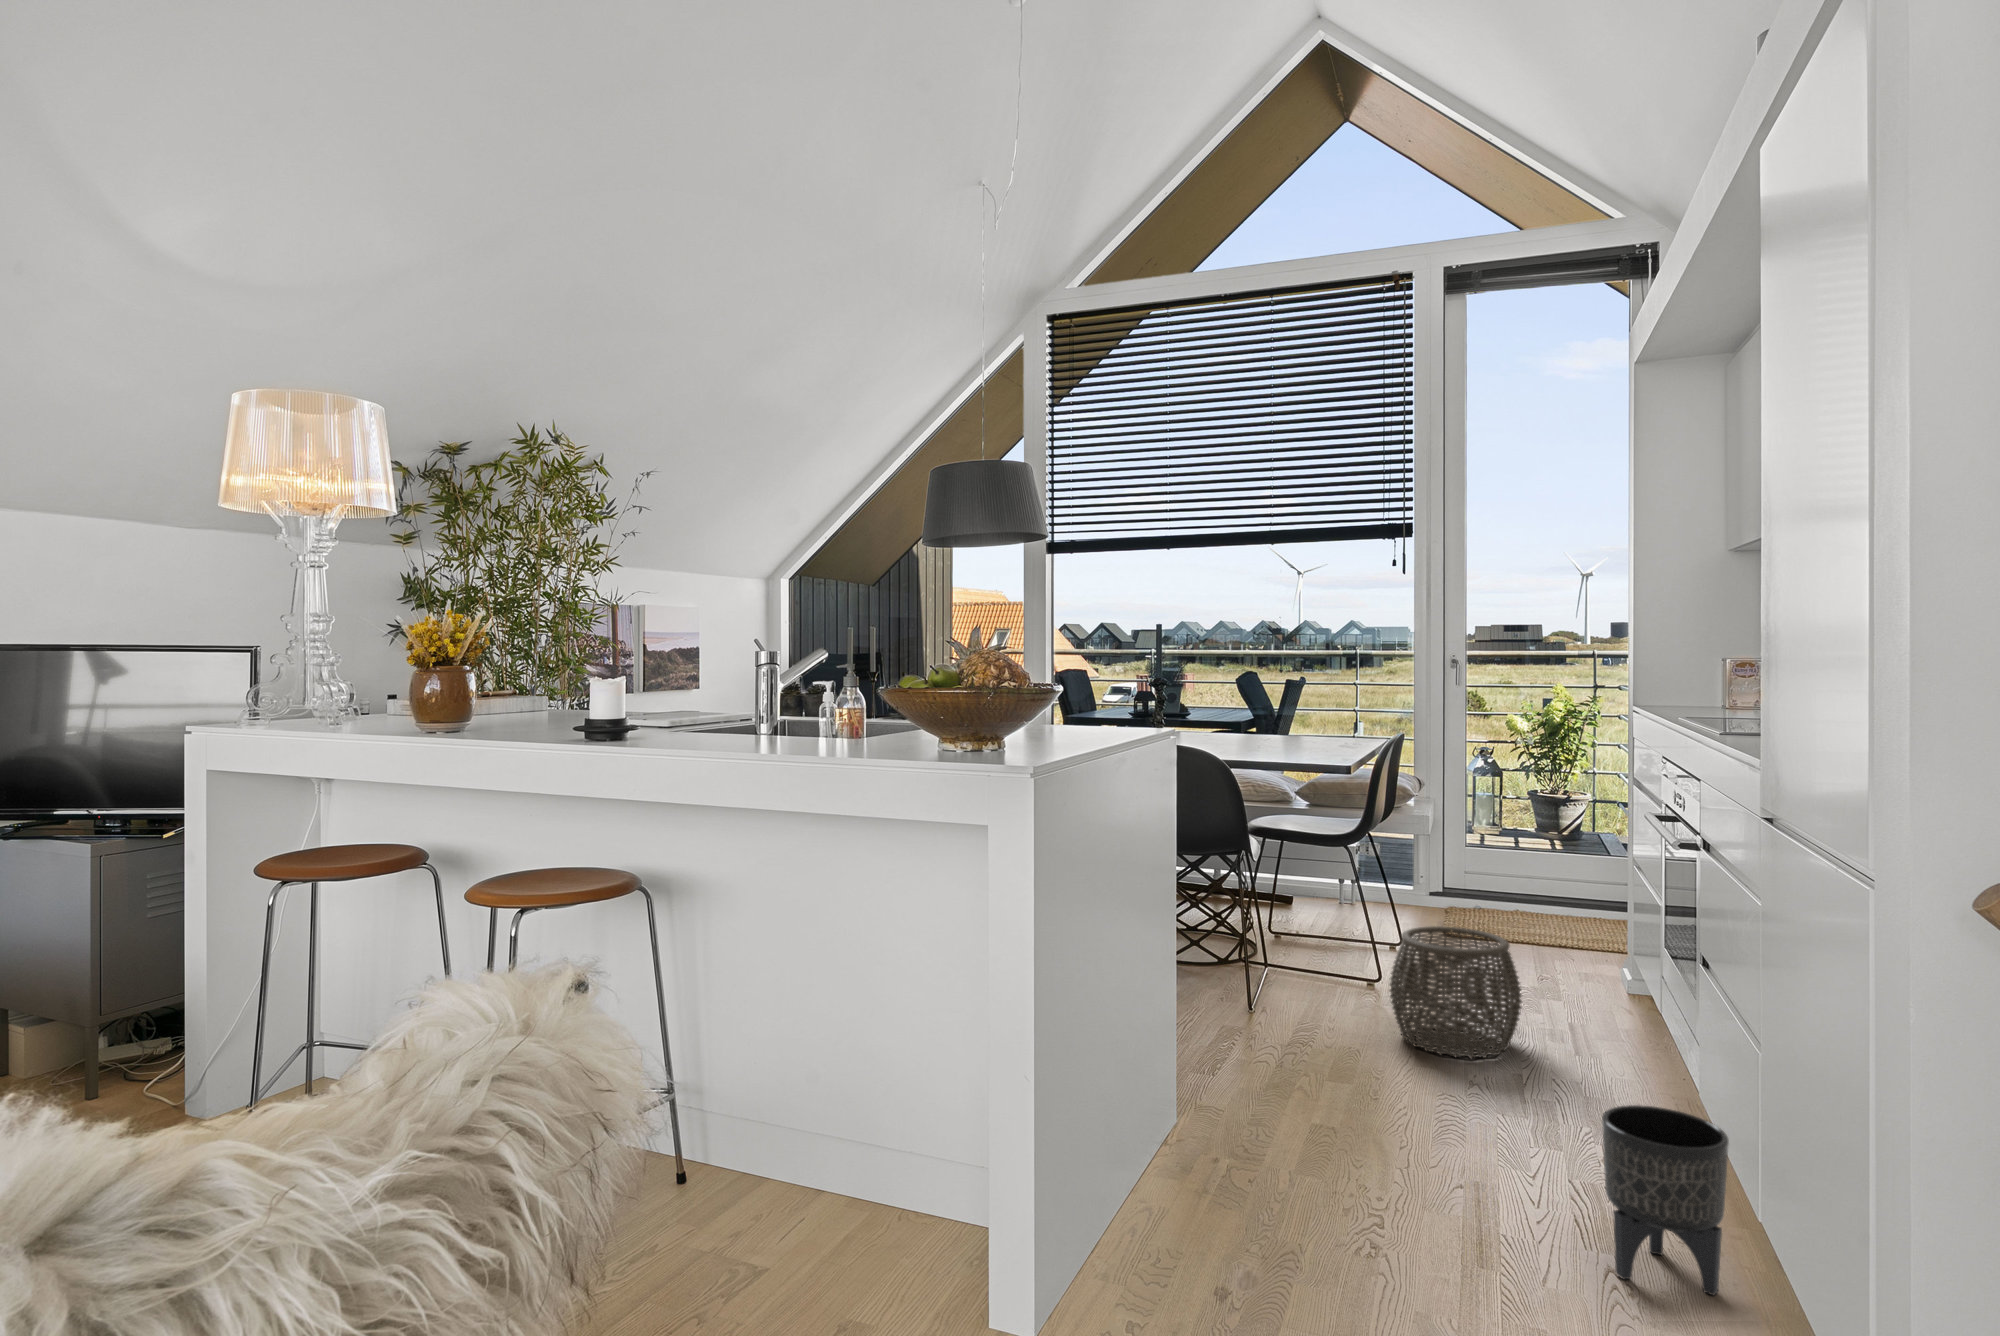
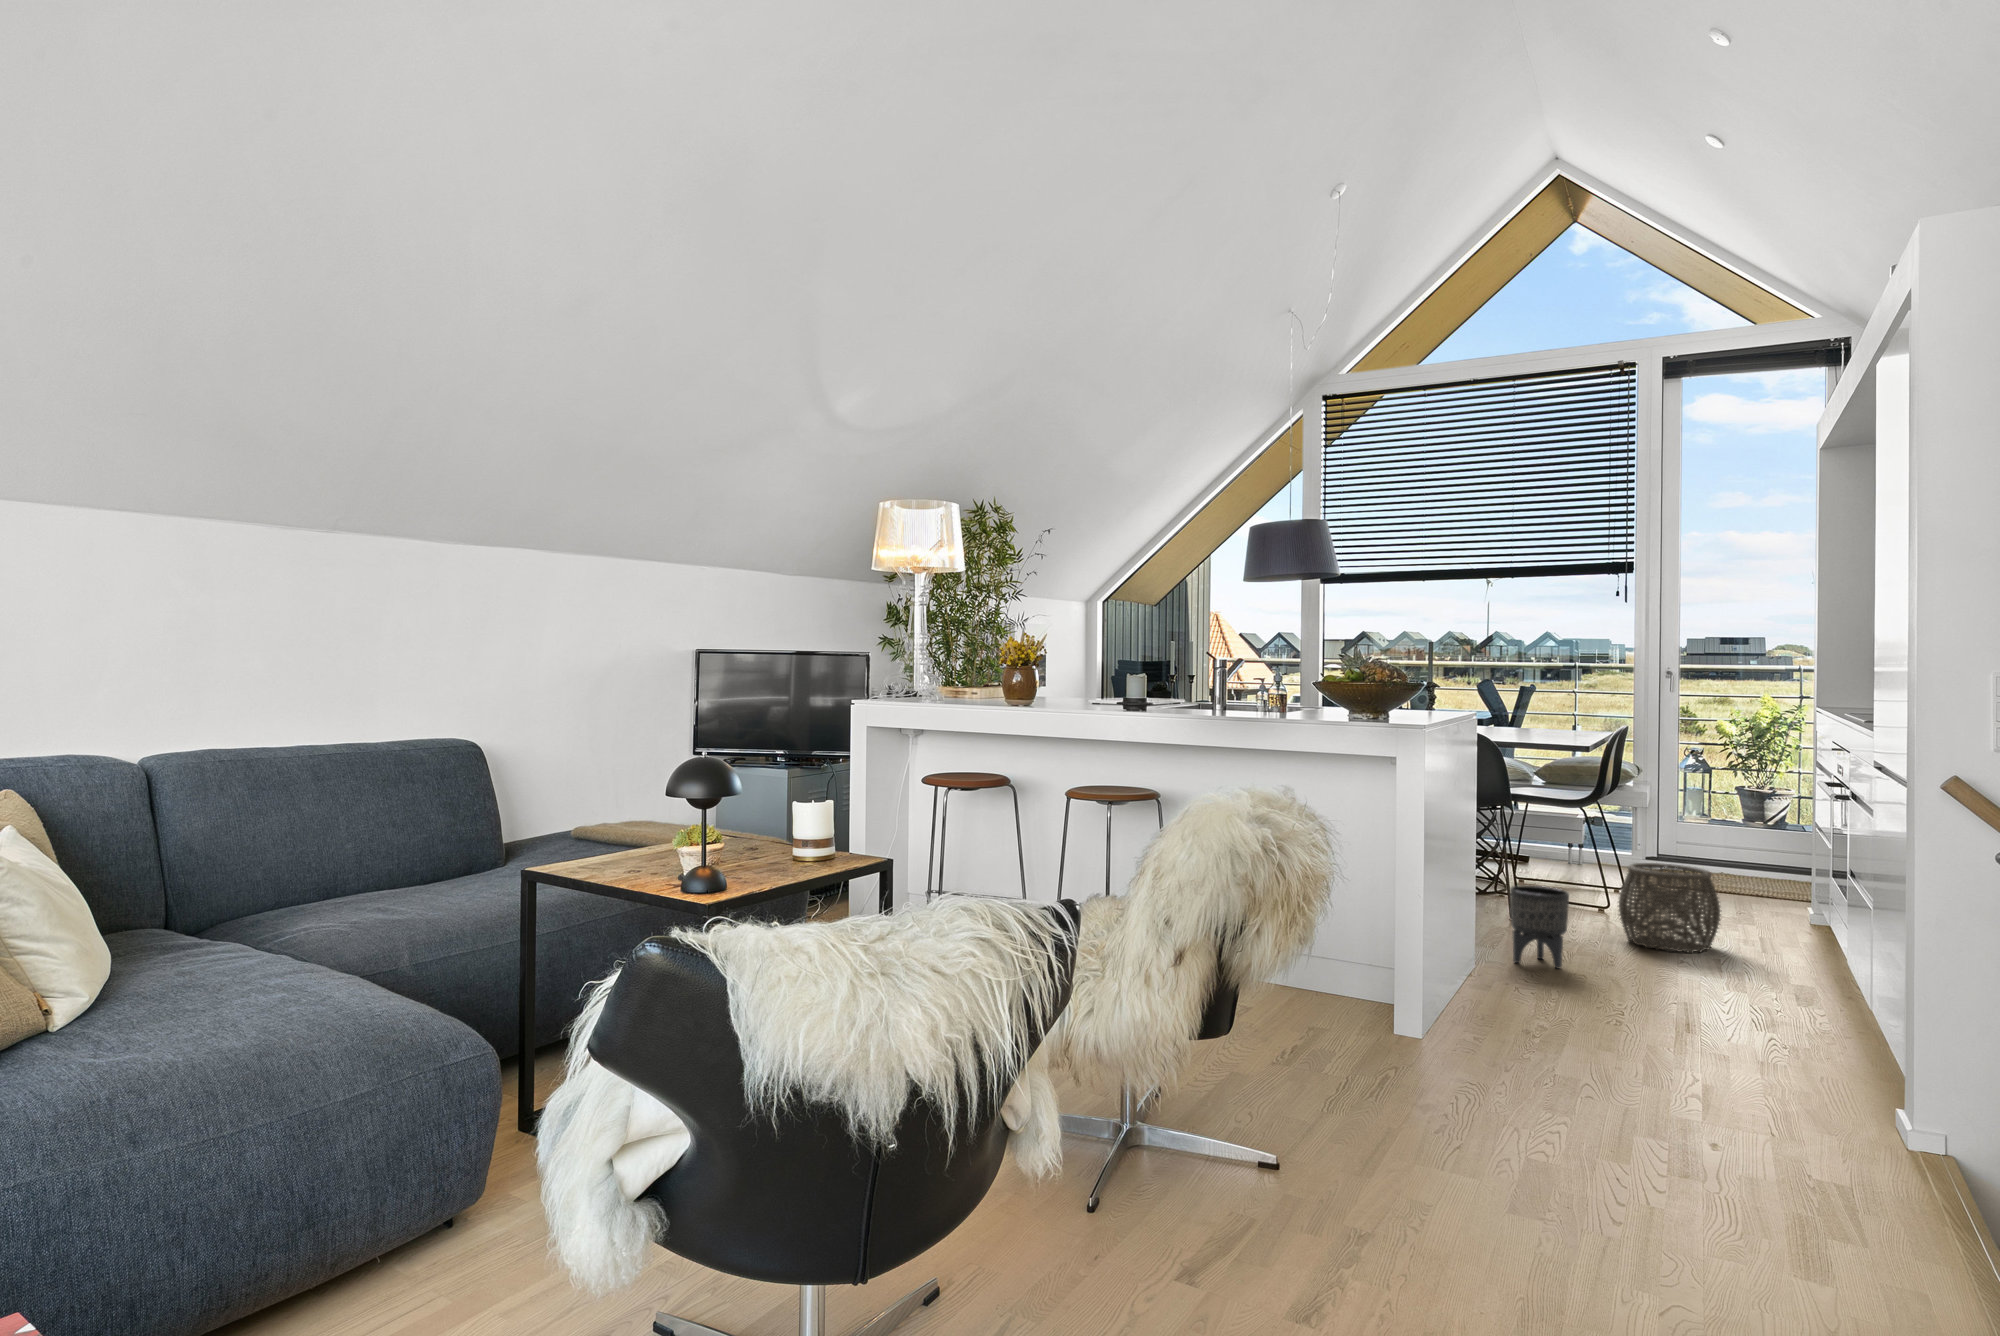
planter: present [1602,1105,1729,1295] -> present [1510,886,1569,968]

